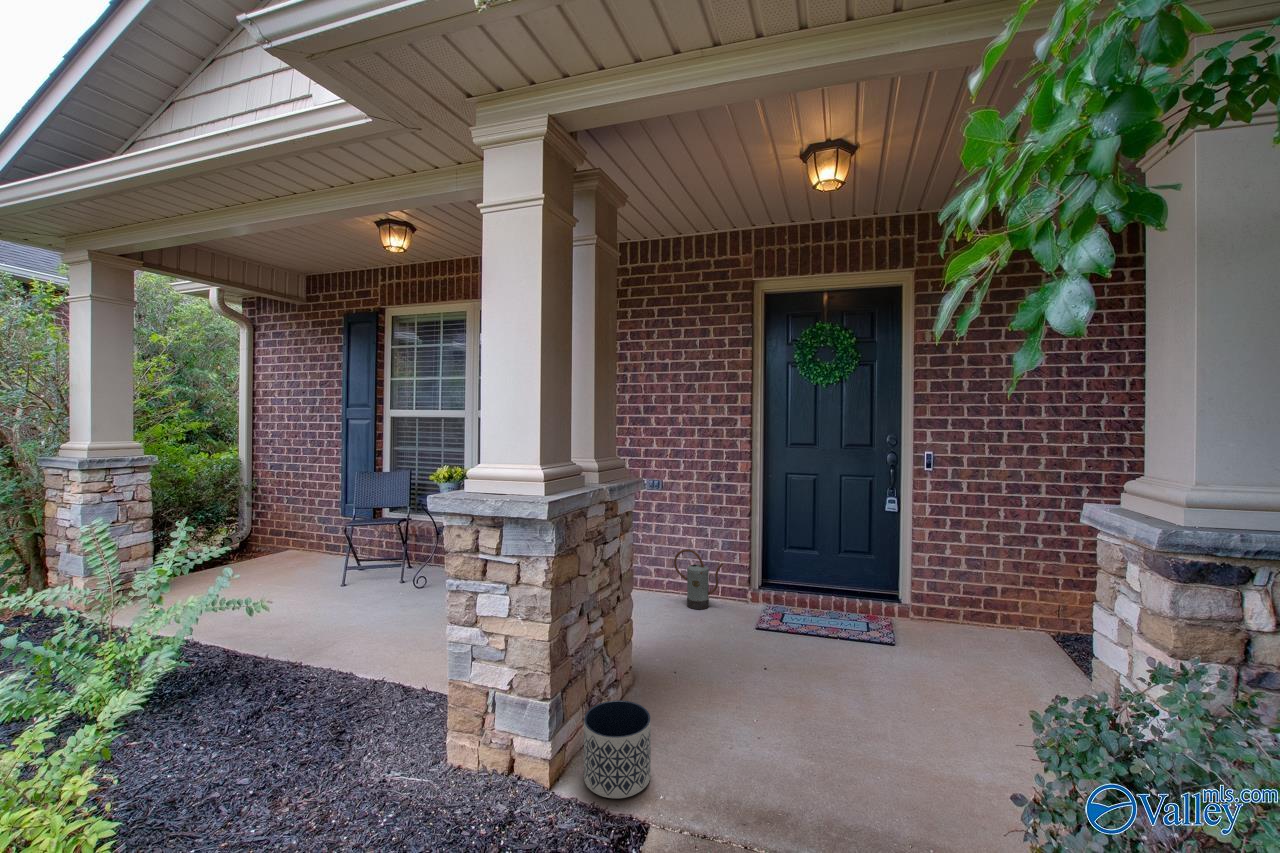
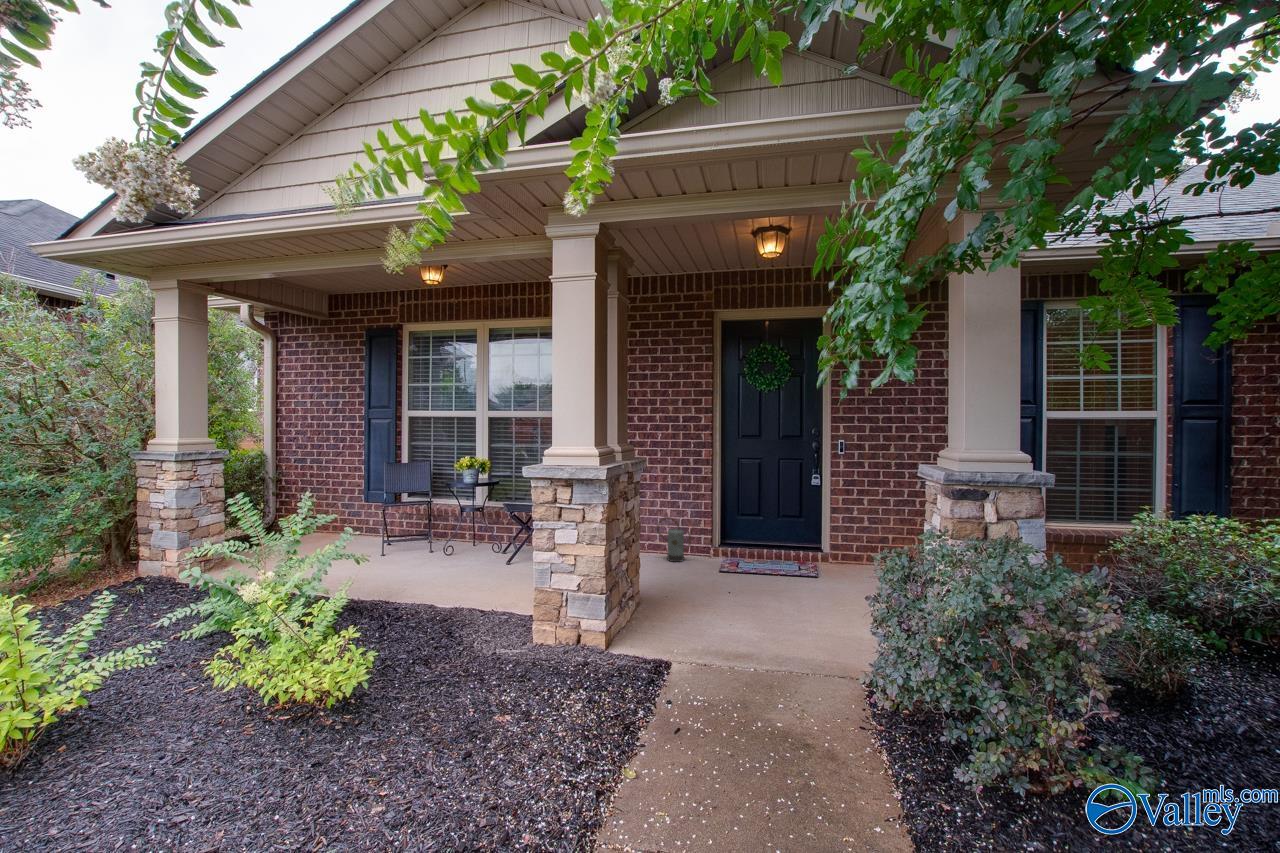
planter: present [584,700,651,799] -> none [623,599,665,651]

